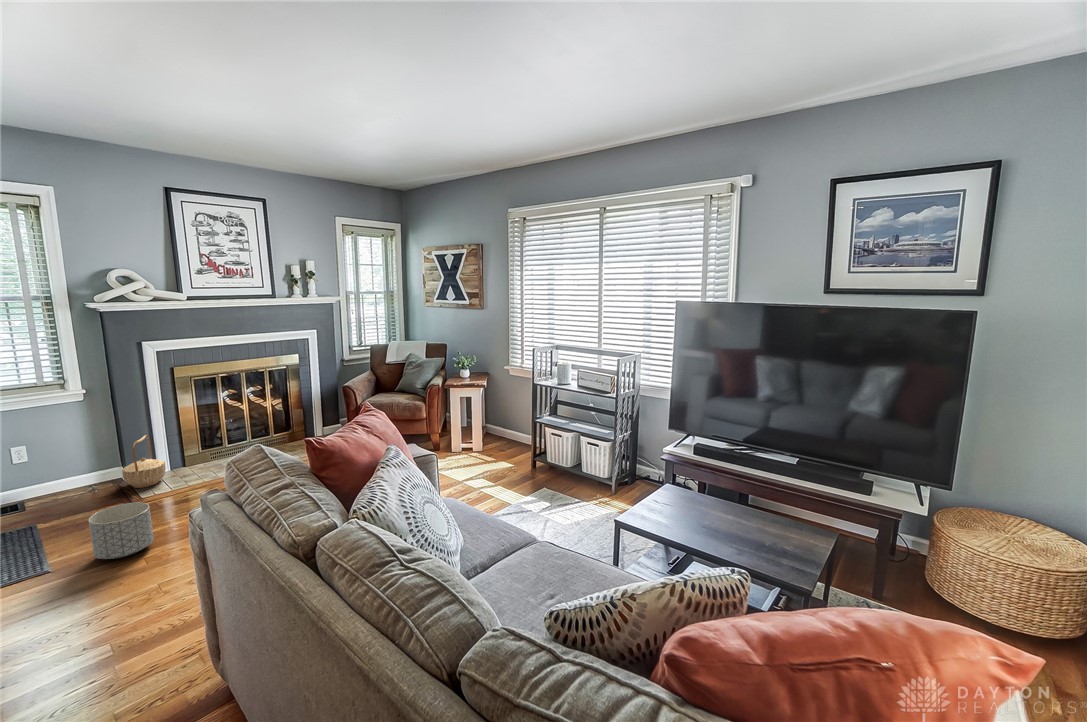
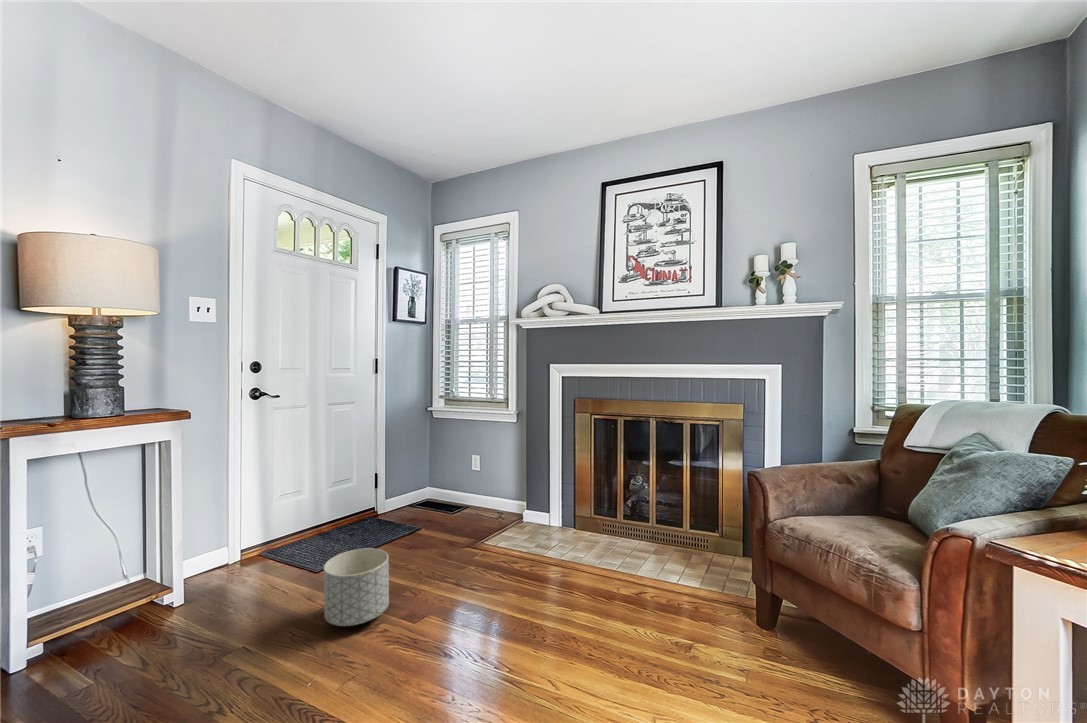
basket: present [122,435,166,488] -> none [505,473,545,537]

